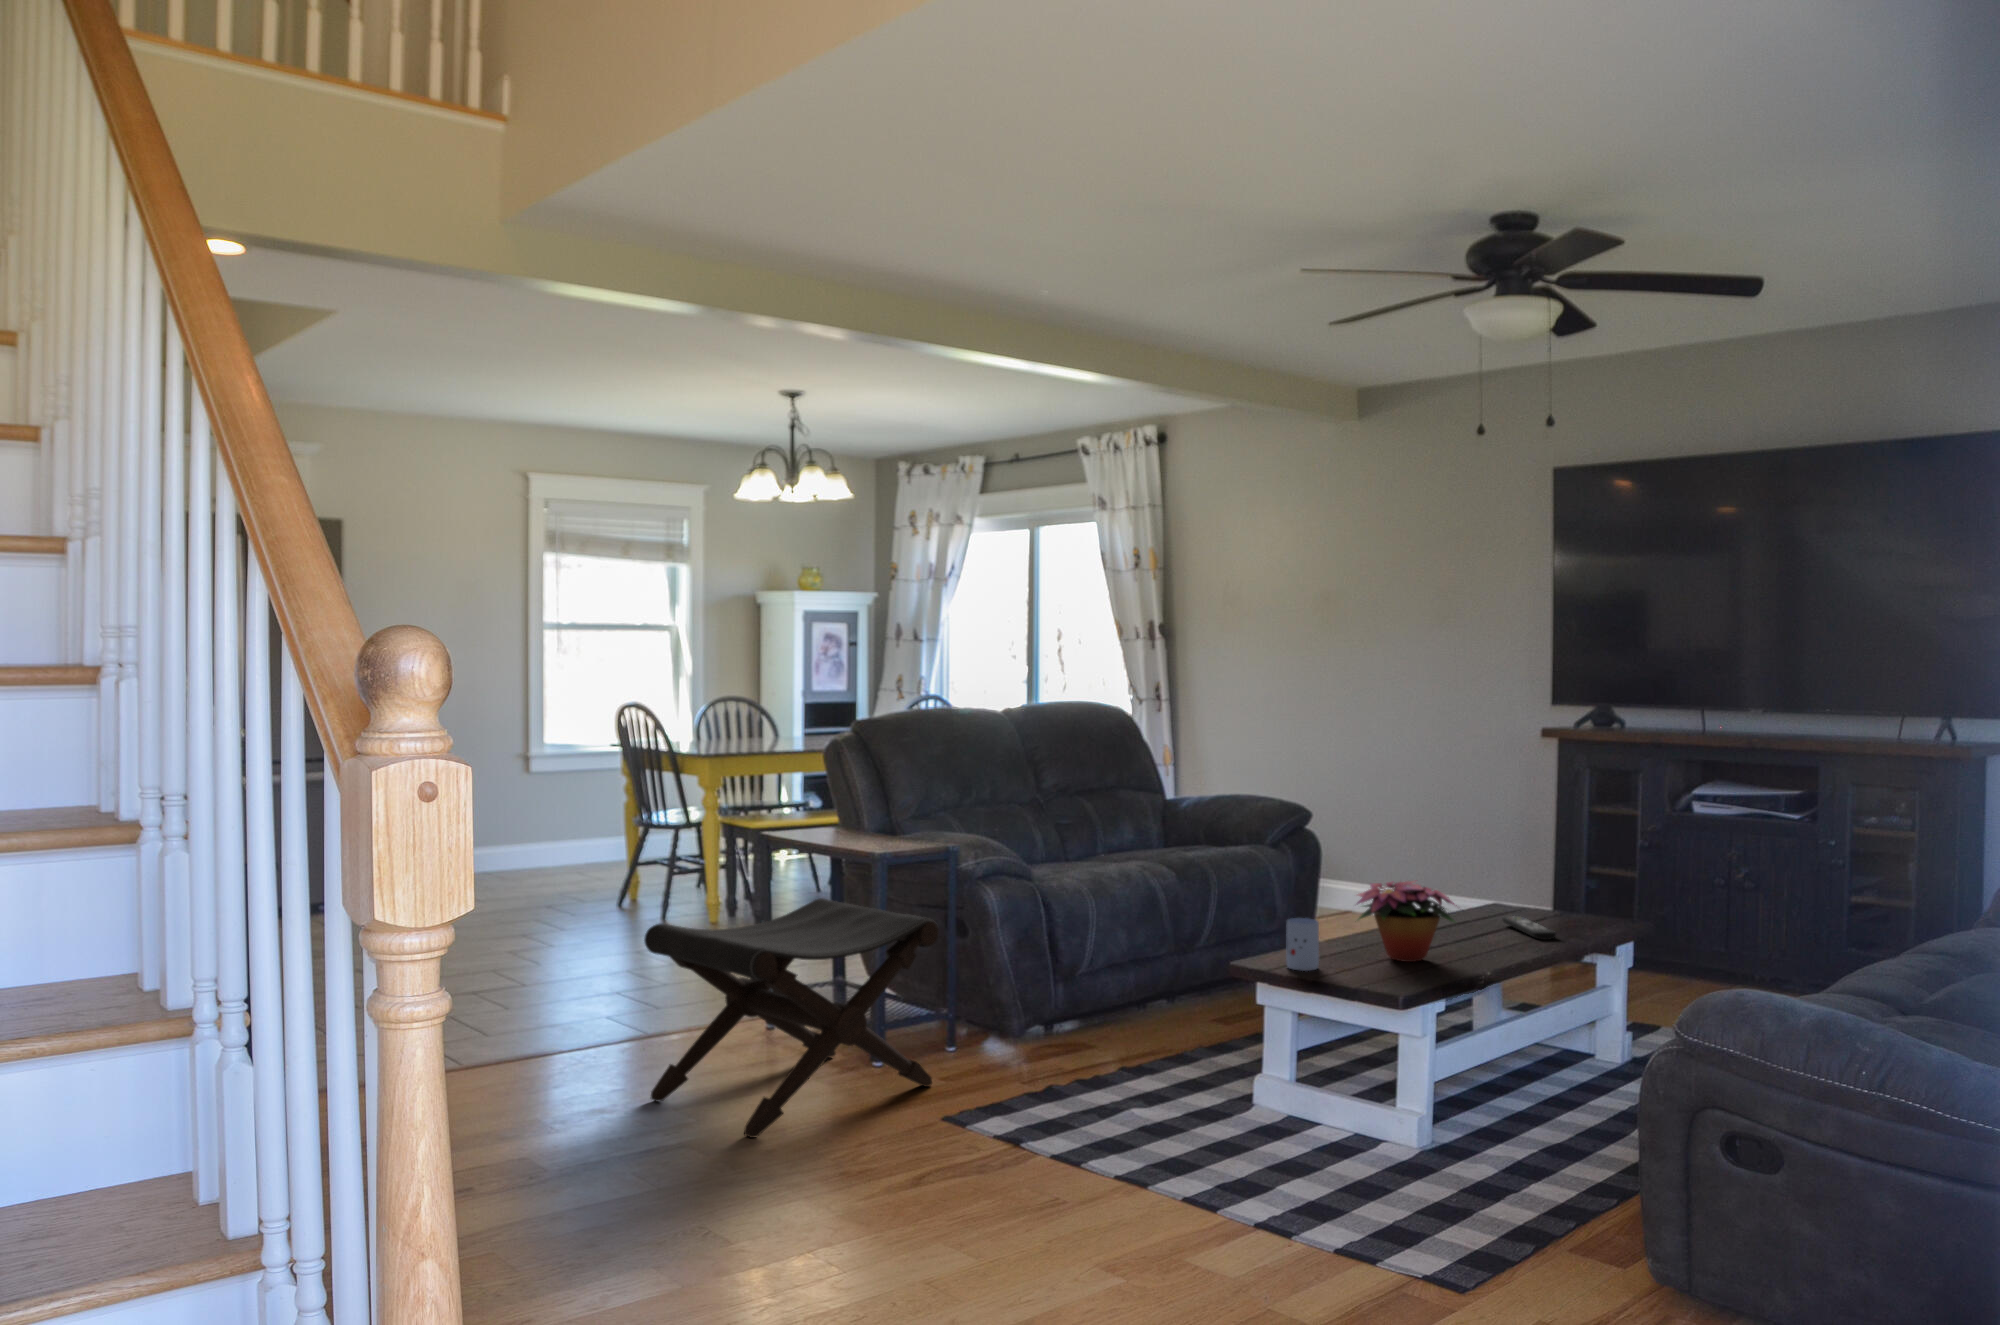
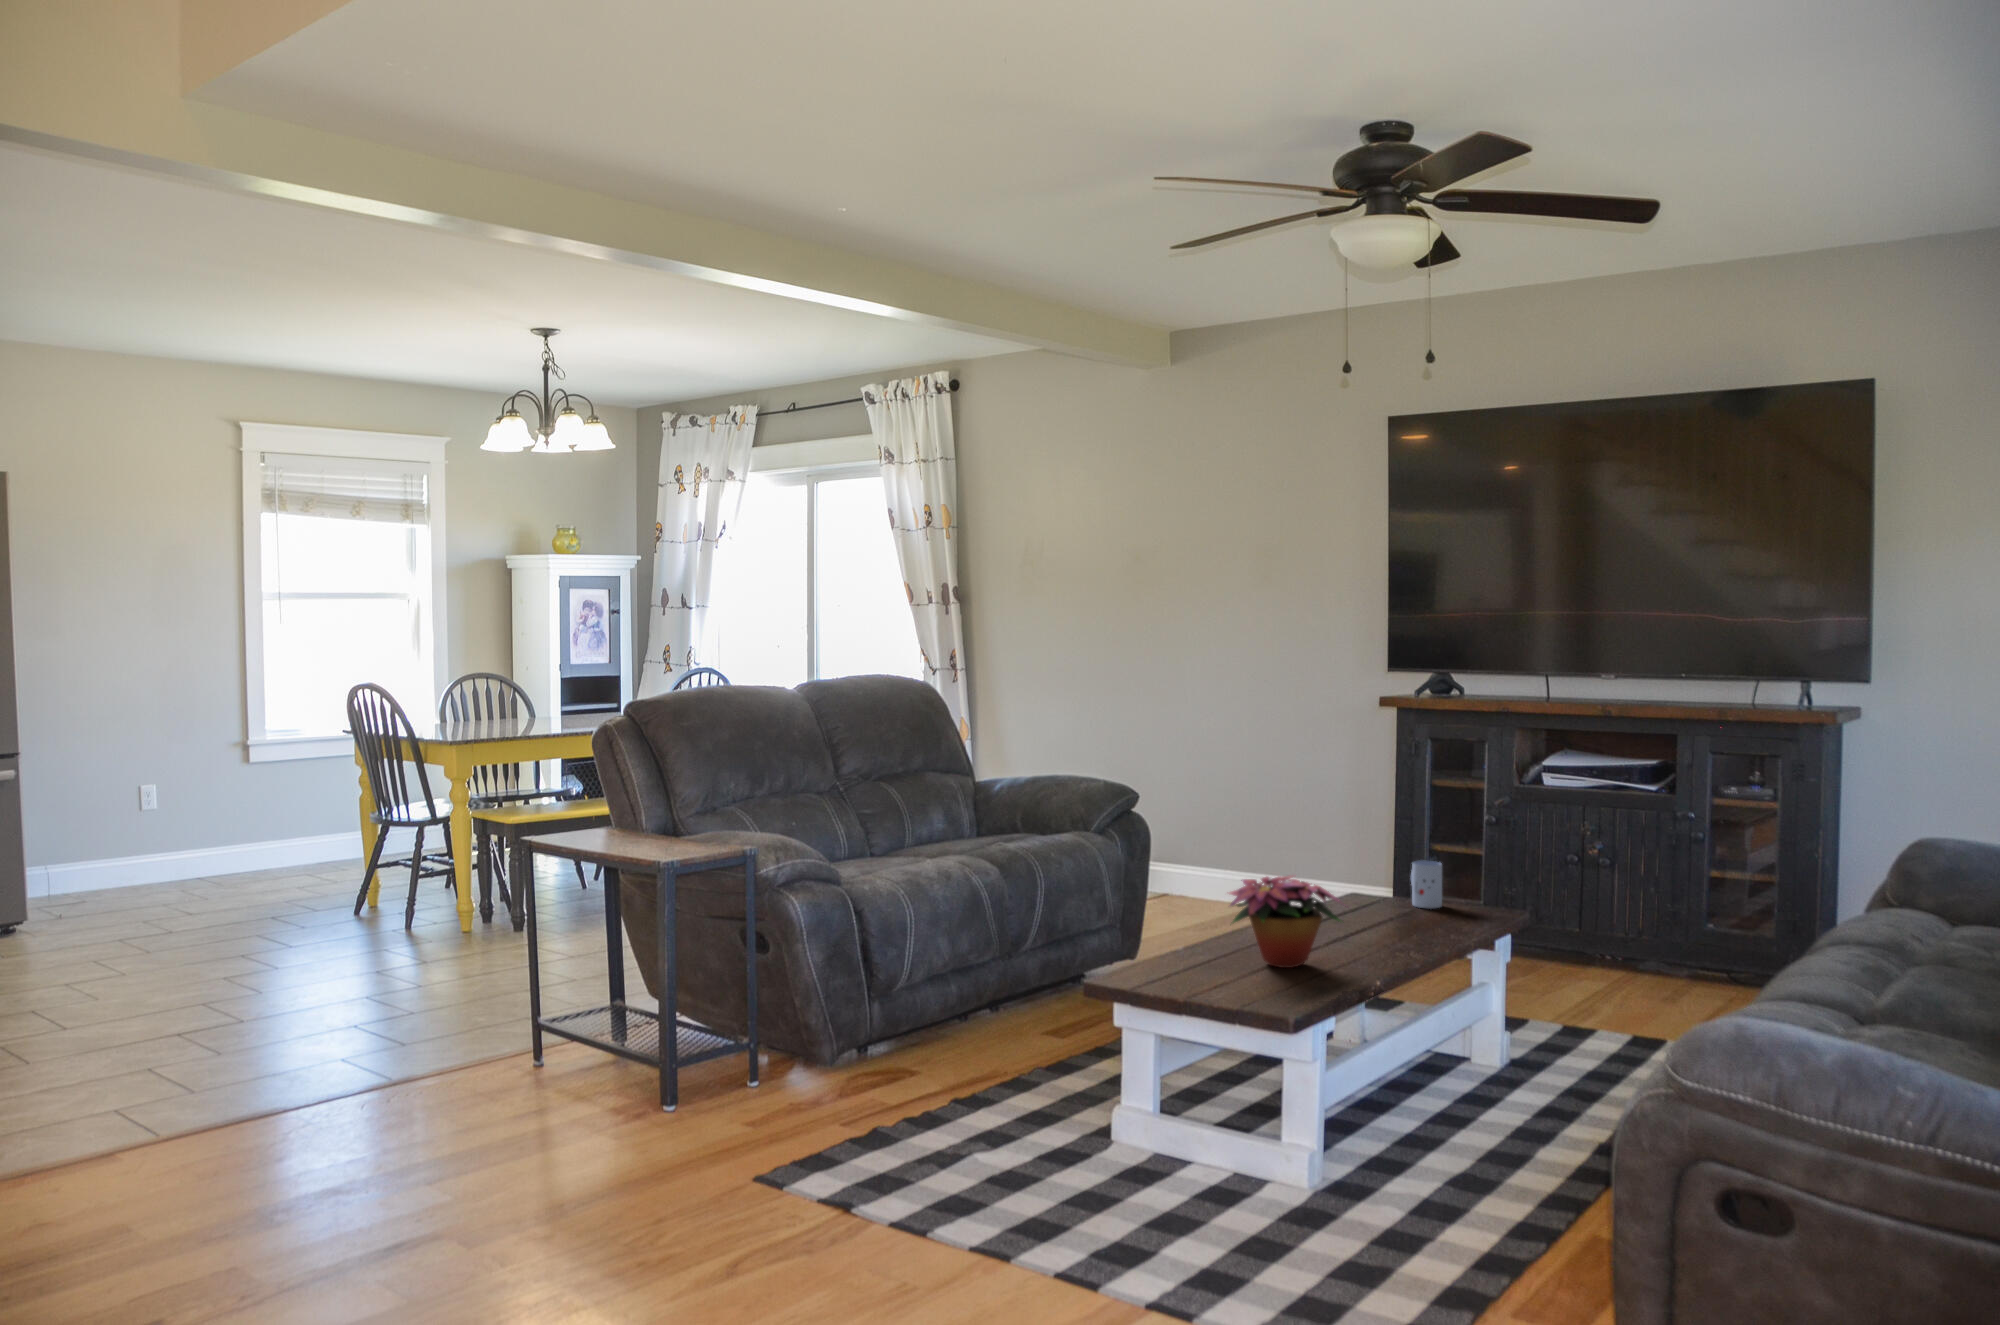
footstool: present [644,898,939,1138] -> none [370,917,742,1232]
remote control: present [1502,916,1556,940] -> none [1364,902,1430,930]
mug: present [1286,918,1319,971] -> present [1411,861,1442,909]

